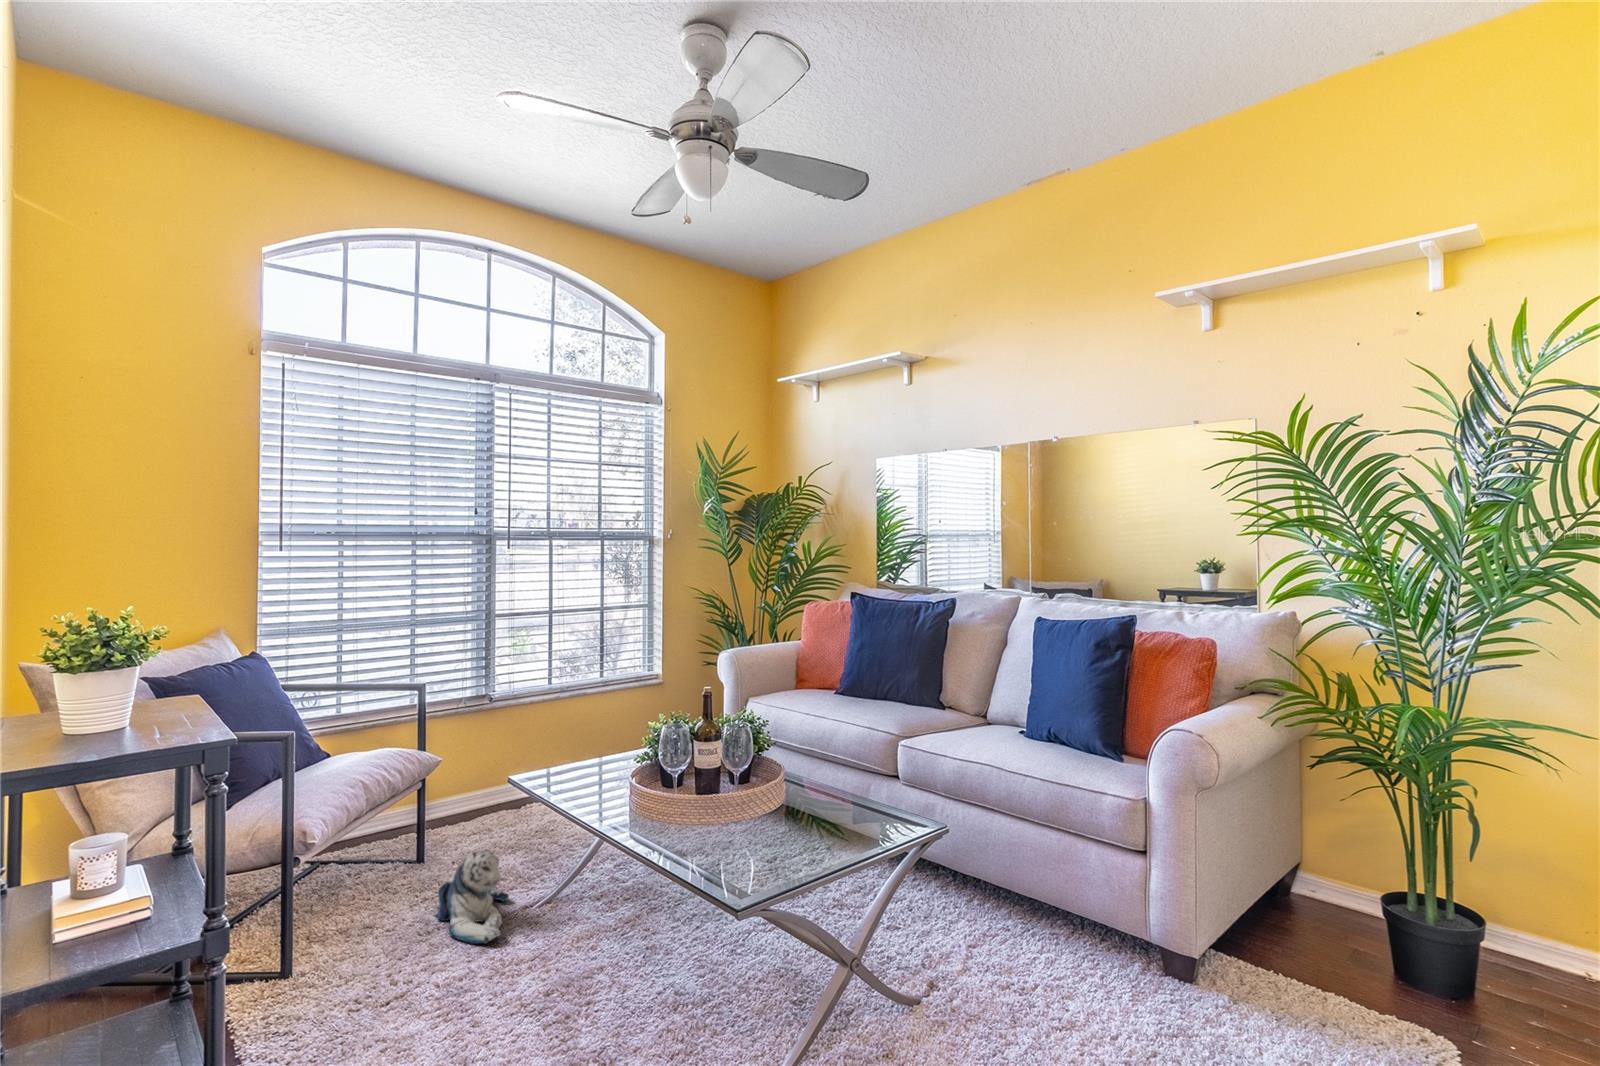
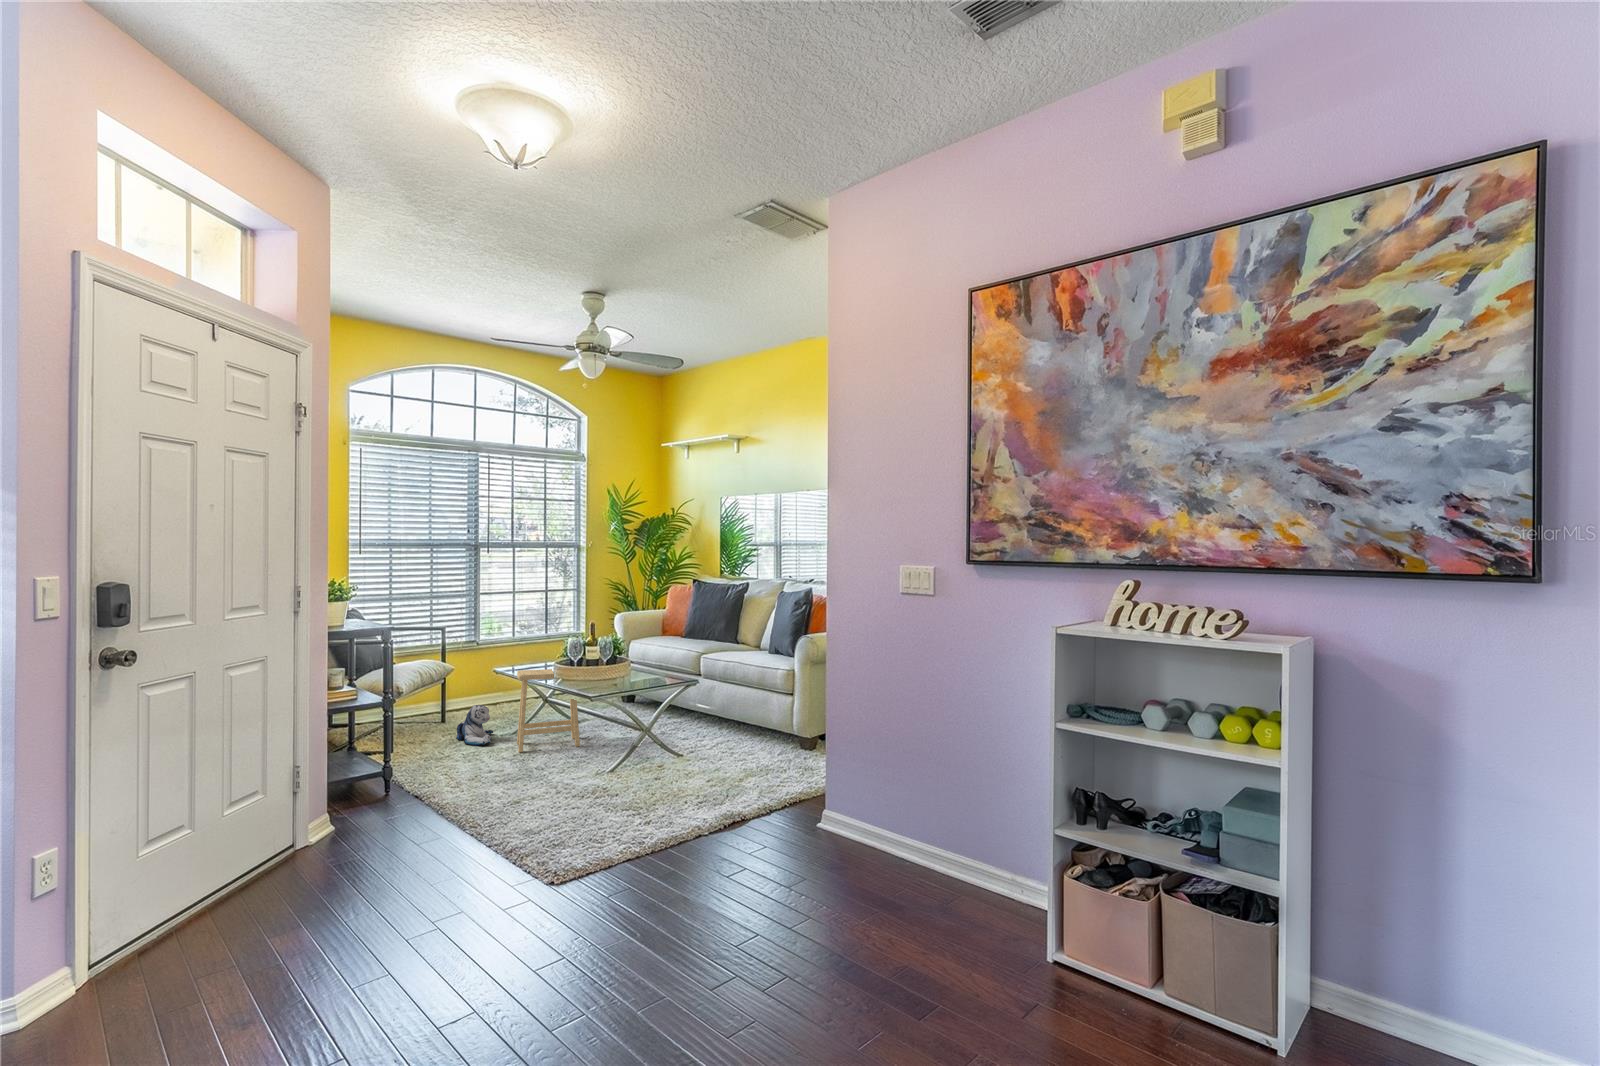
footstool: none [554,777,683,975] -> present [517,669,580,753]

